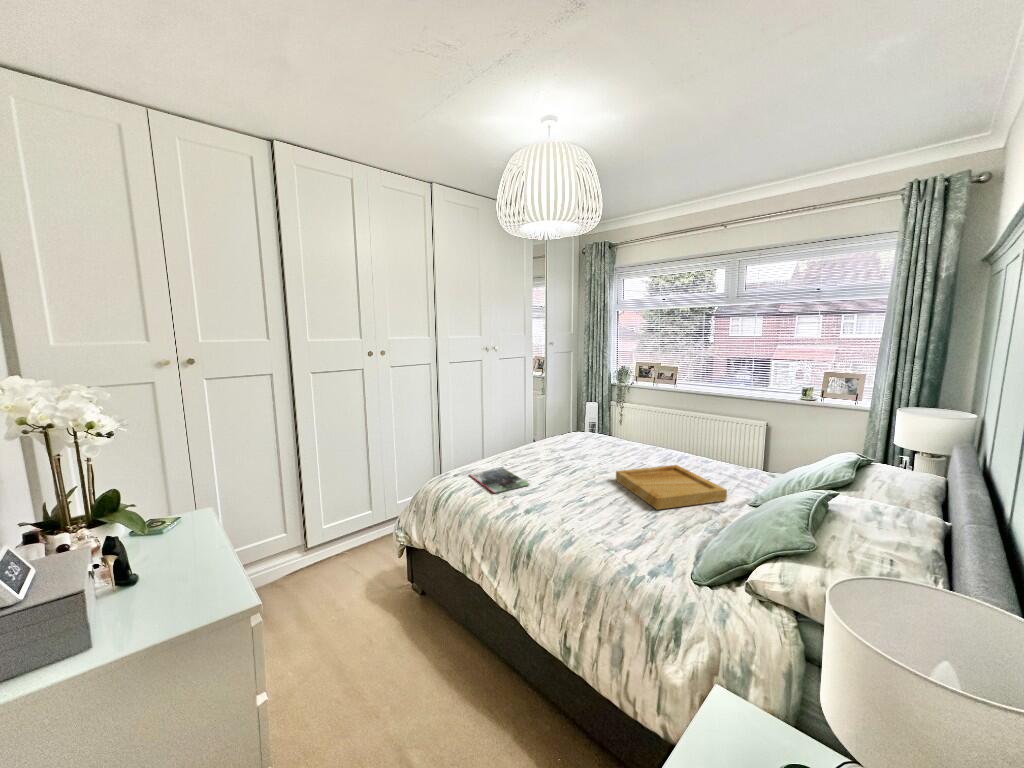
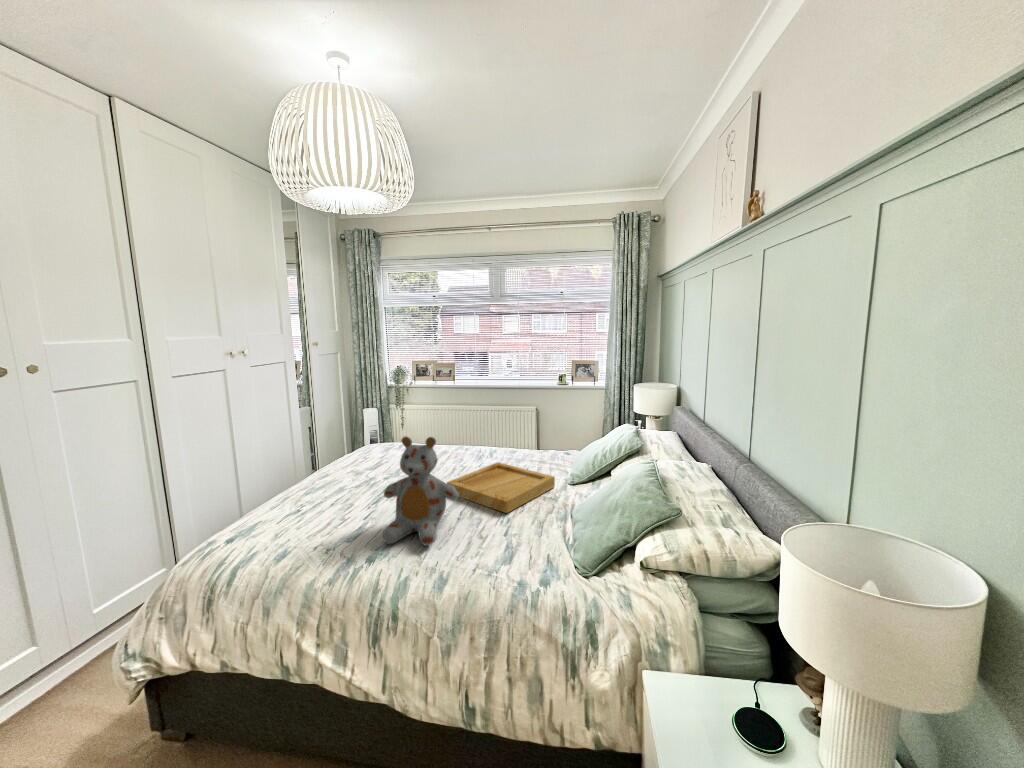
stuffed bear: none [541,422,608,514] -> present [383,436,459,546]
magazine: present [469,468,529,493] -> none [253,511,353,550]

